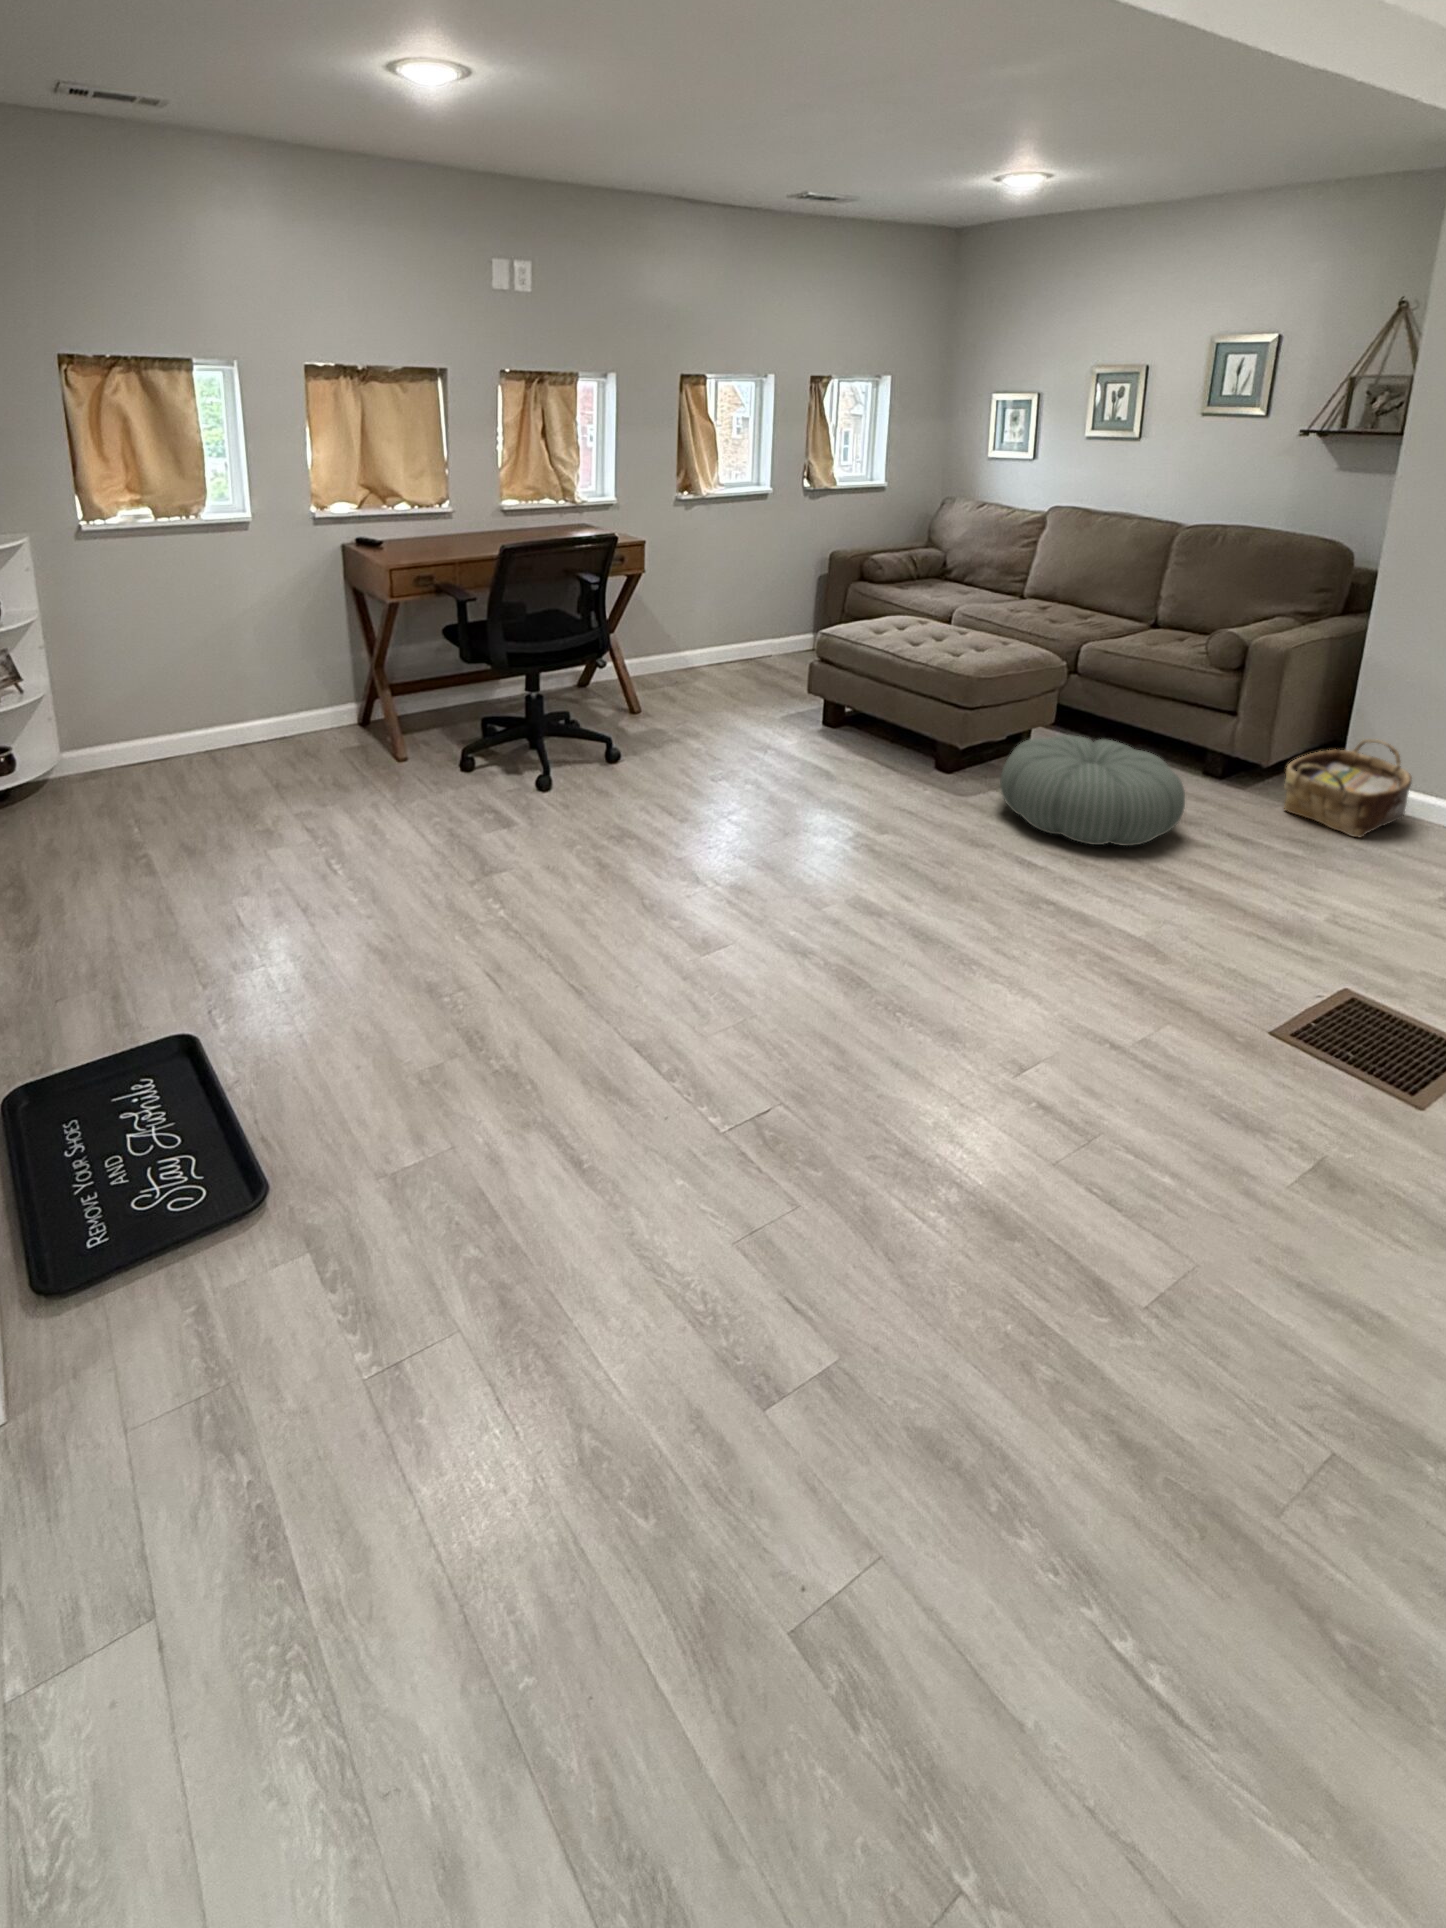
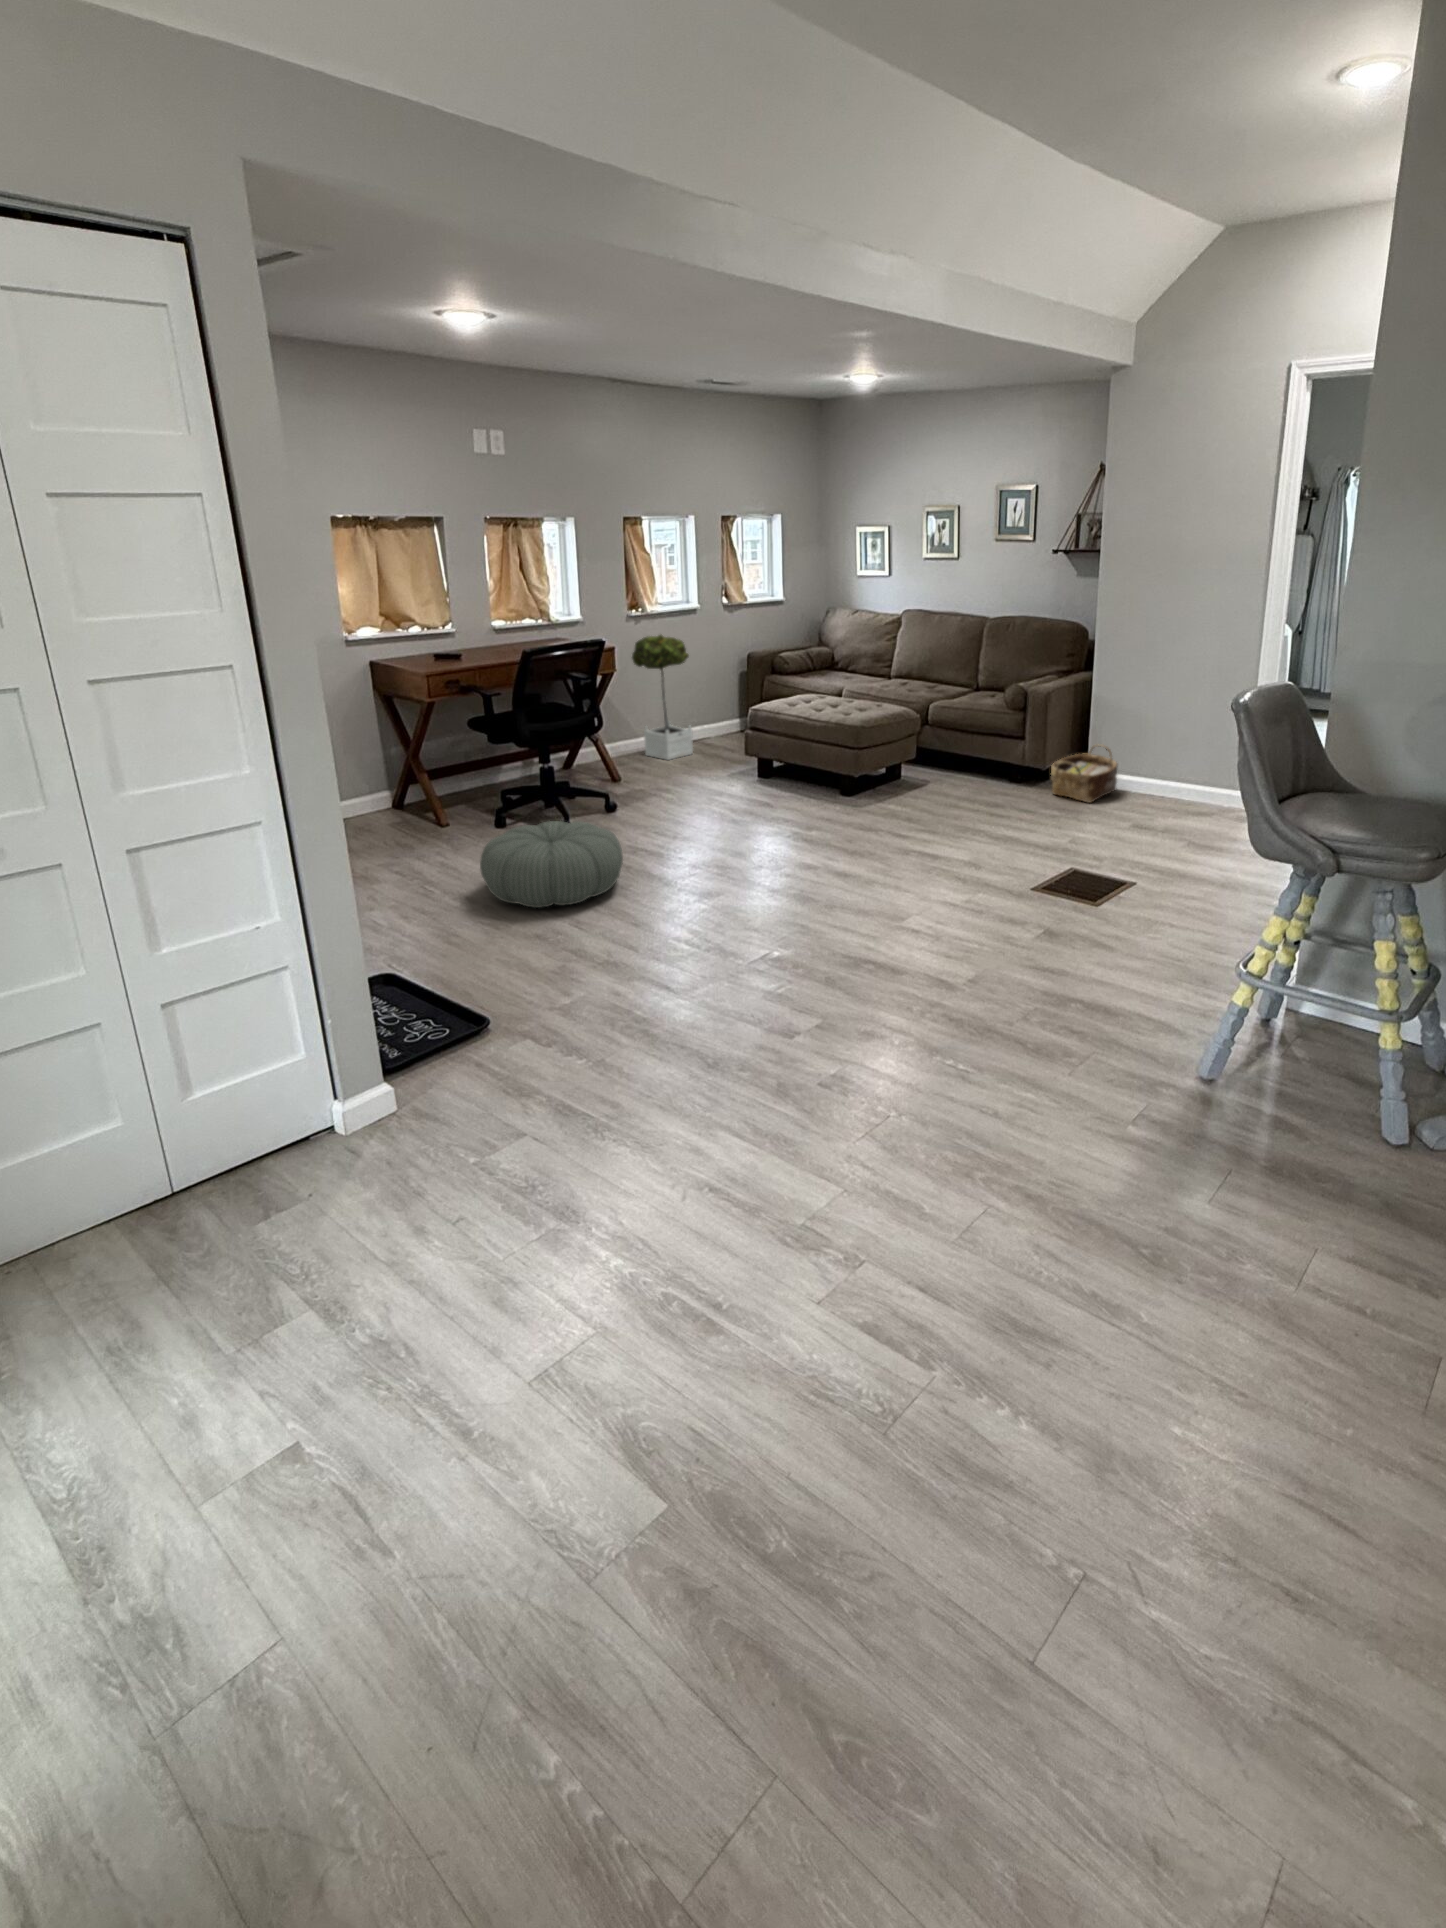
potted tree: none [674,524,747,685] -> present [632,635,693,760]
pouf: present [1000,735,1185,846] -> present [480,821,623,908]

